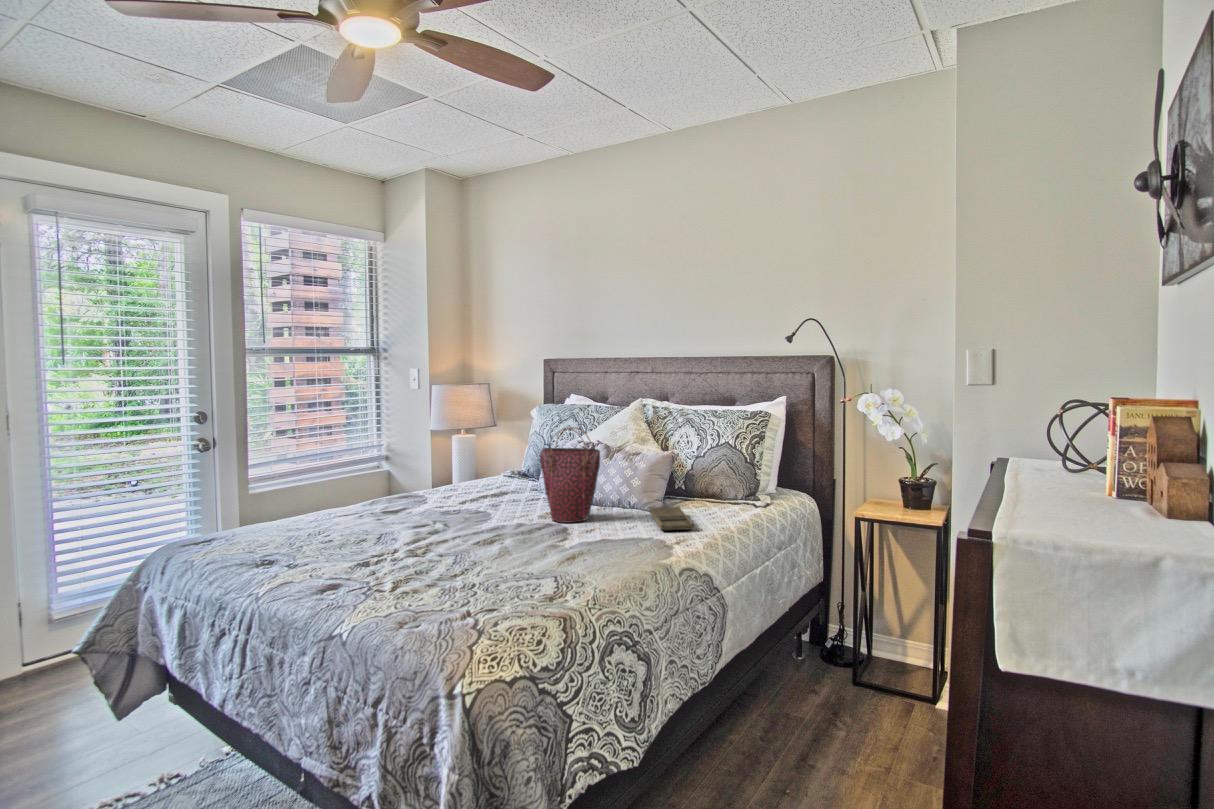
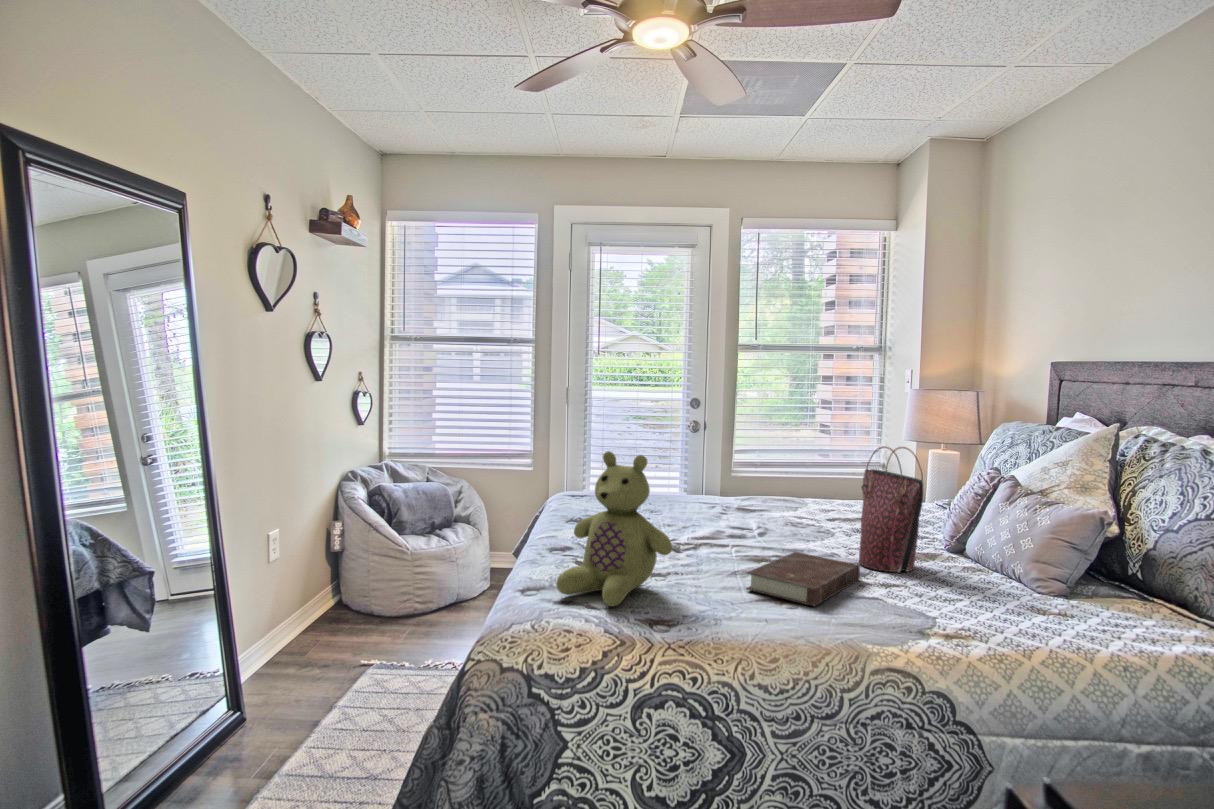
stuffed bear: none [410,459,519,609] -> present [556,451,672,606]
tray: present [650,506,693,531] -> none [951,581,1049,627]
book: none [528,520,605,558] -> present [746,552,860,607]

